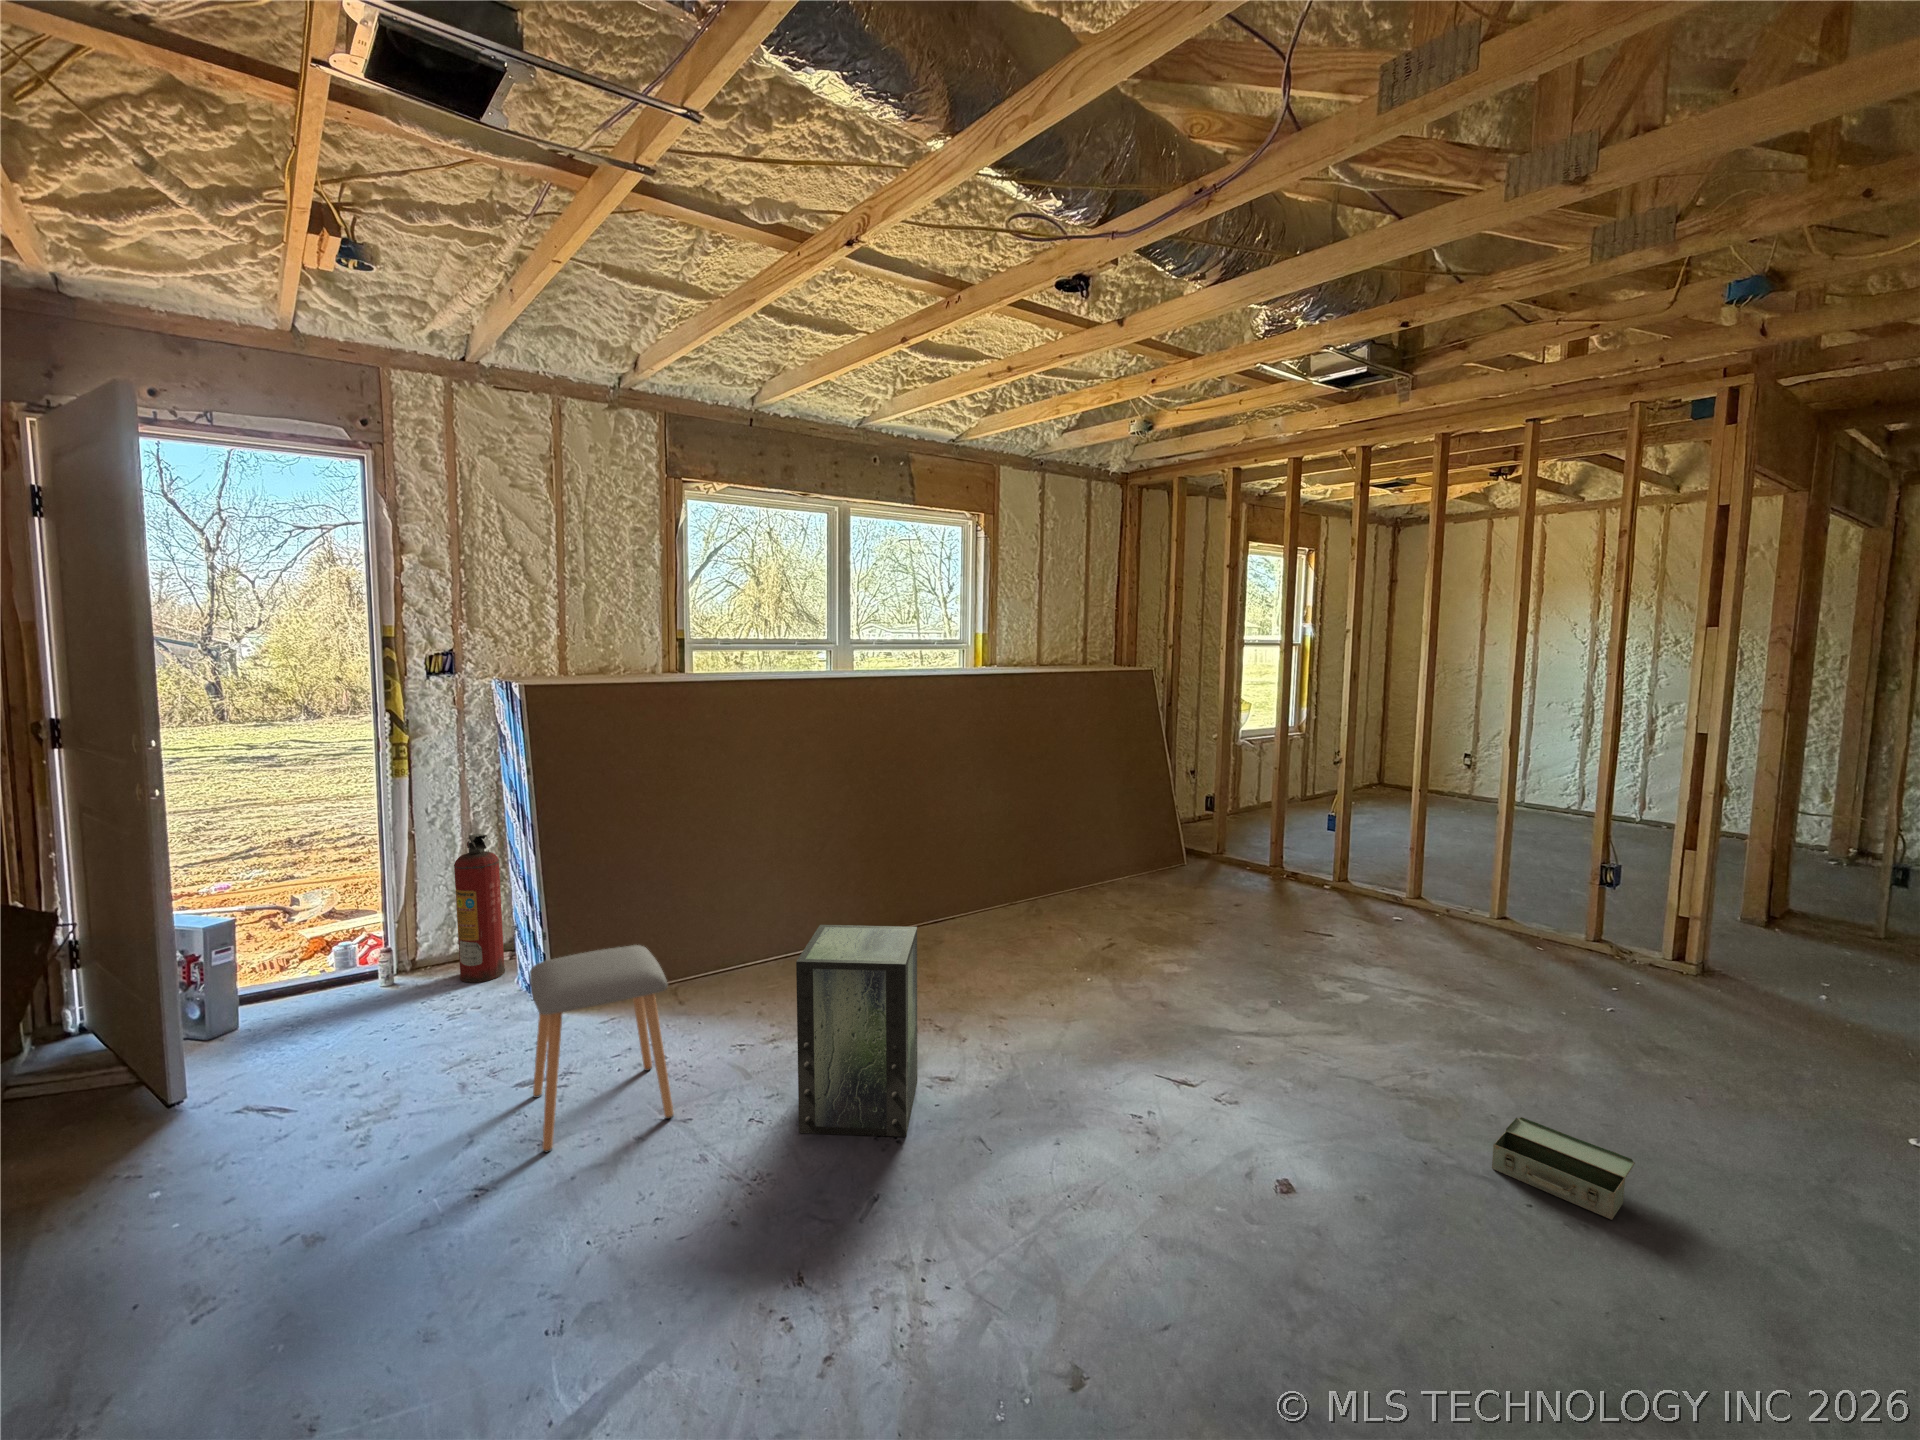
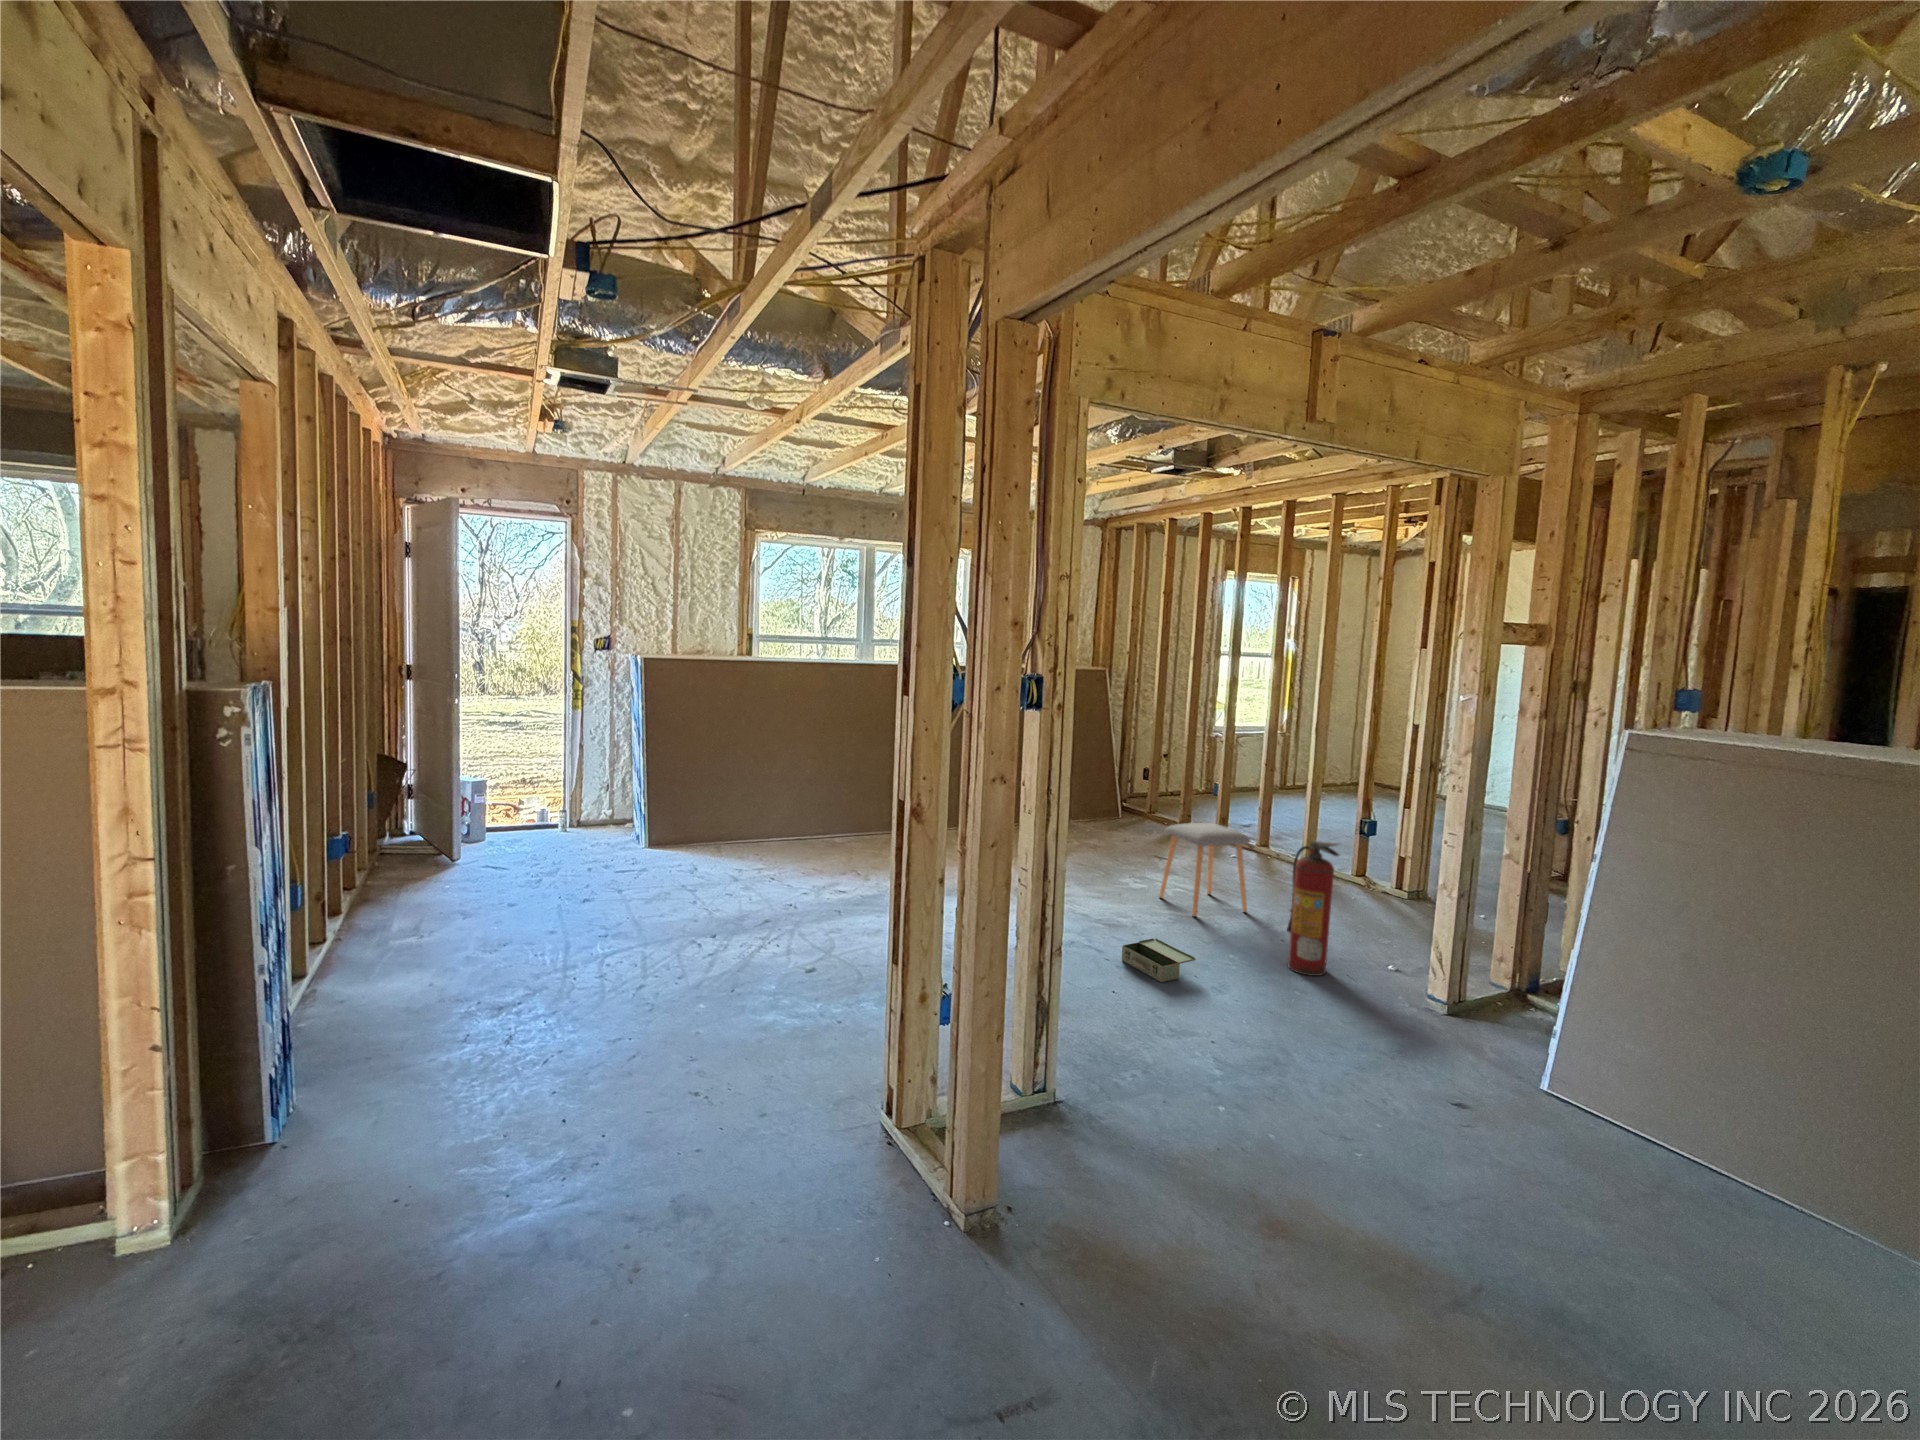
fire extinguisher: present [454,834,505,983] -> present [1287,841,1339,976]
storage box: present [796,925,917,1137] -> none [750,800,831,914]
stool: present [530,945,674,1153] -> present [1159,823,1250,917]

